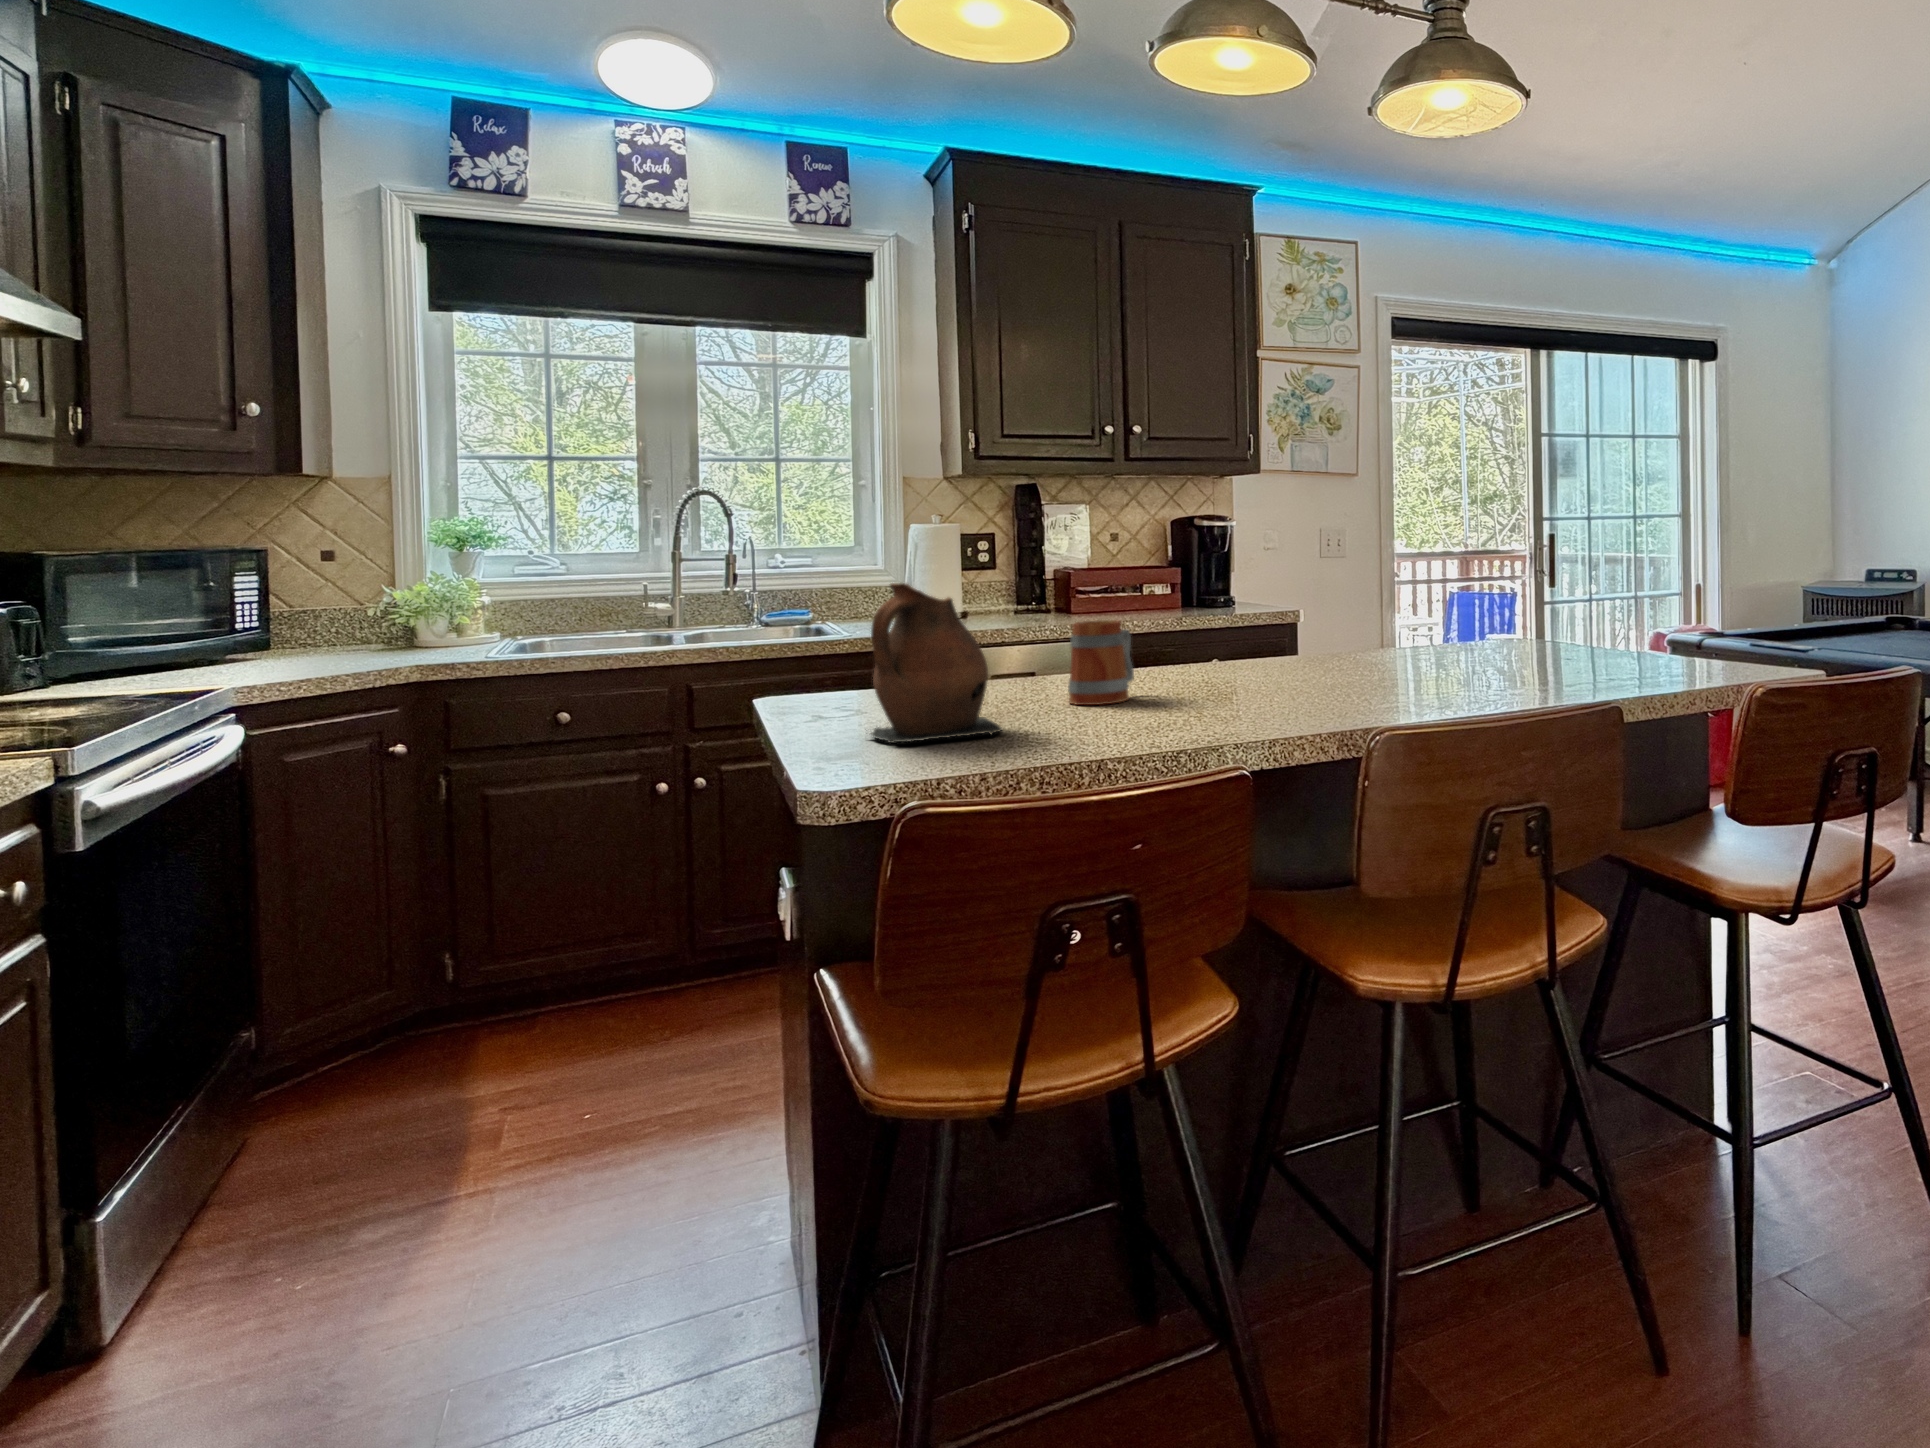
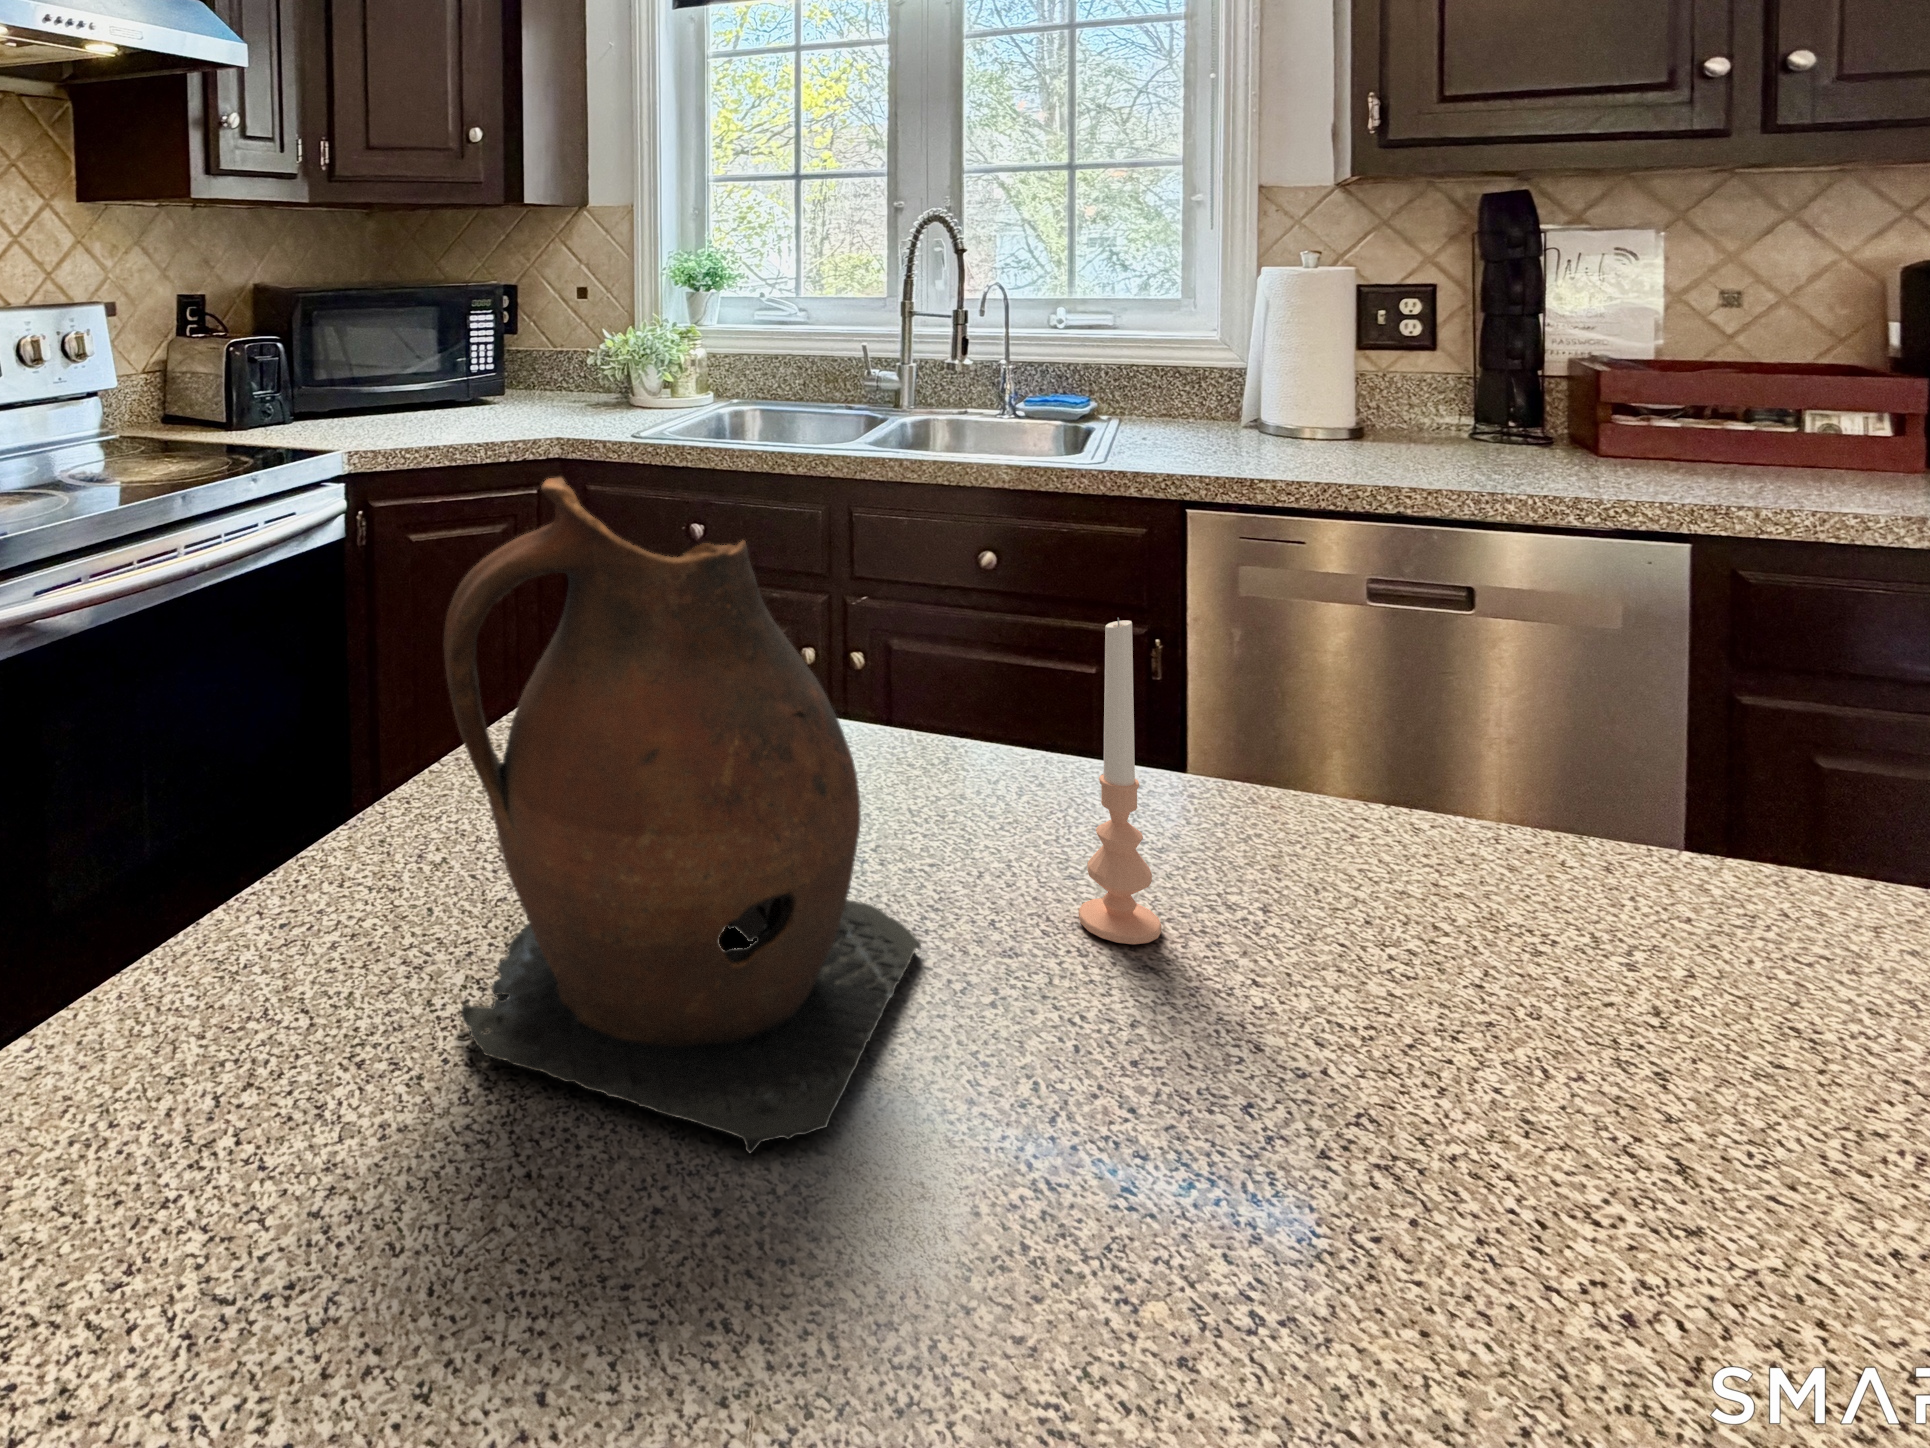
candle: none [1015,620,1038,712] -> present [1079,618,1161,944]
mug: present [1068,620,1134,705] -> none [1301,638,1616,1024]

